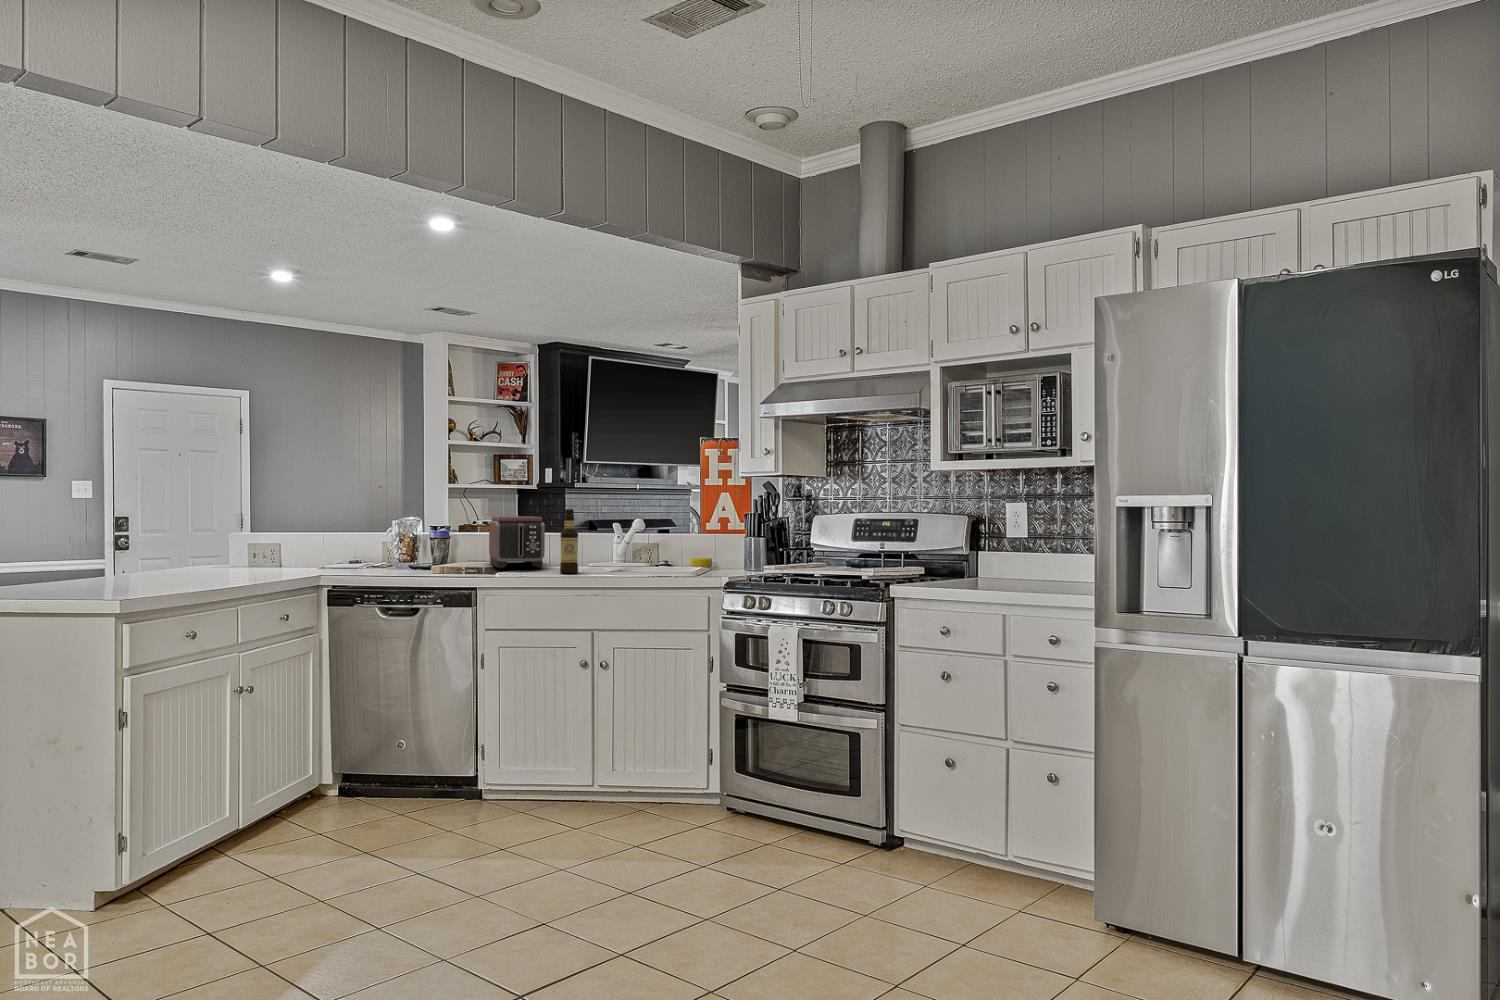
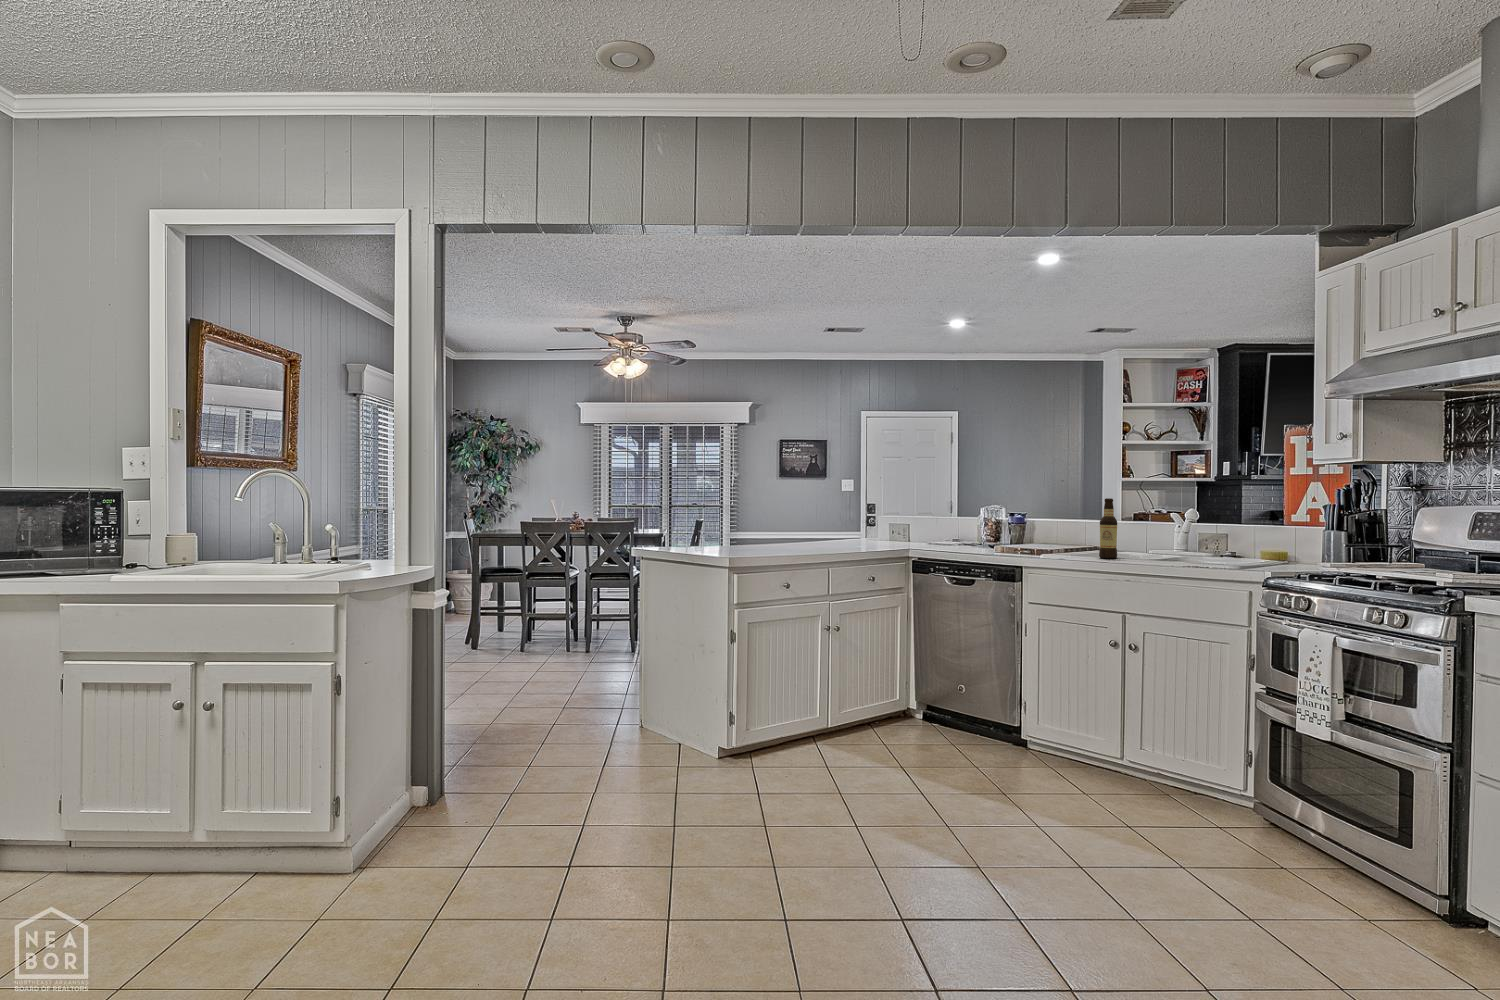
toaster: present [489,516,545,568] -> none [1047,505,1099,552]

